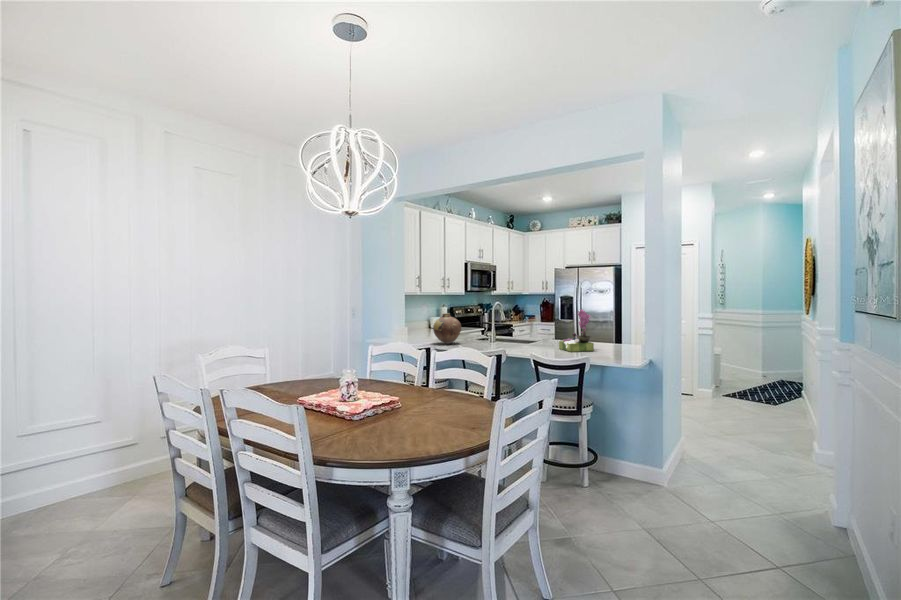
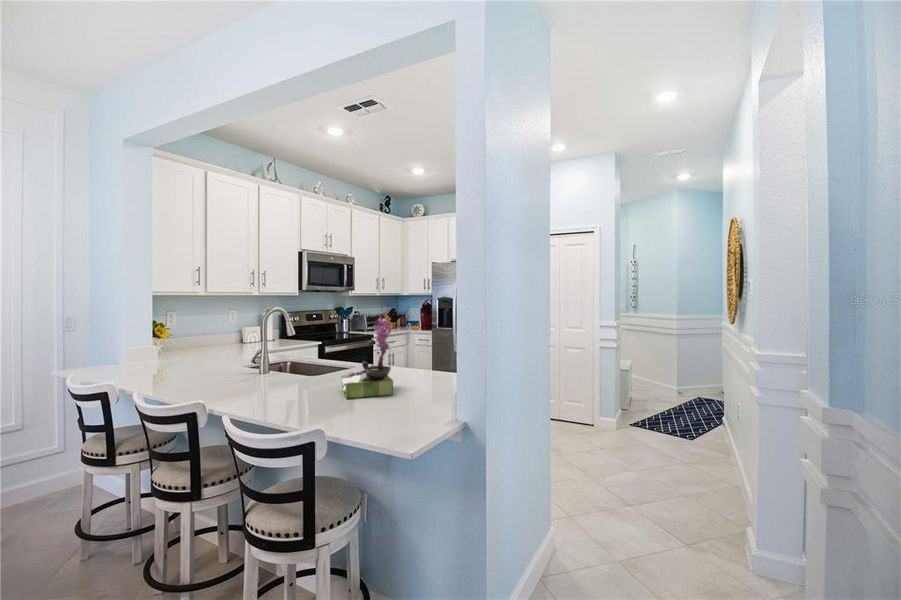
vase: present [433,313,461,344] -> none [150,324,208,376]

